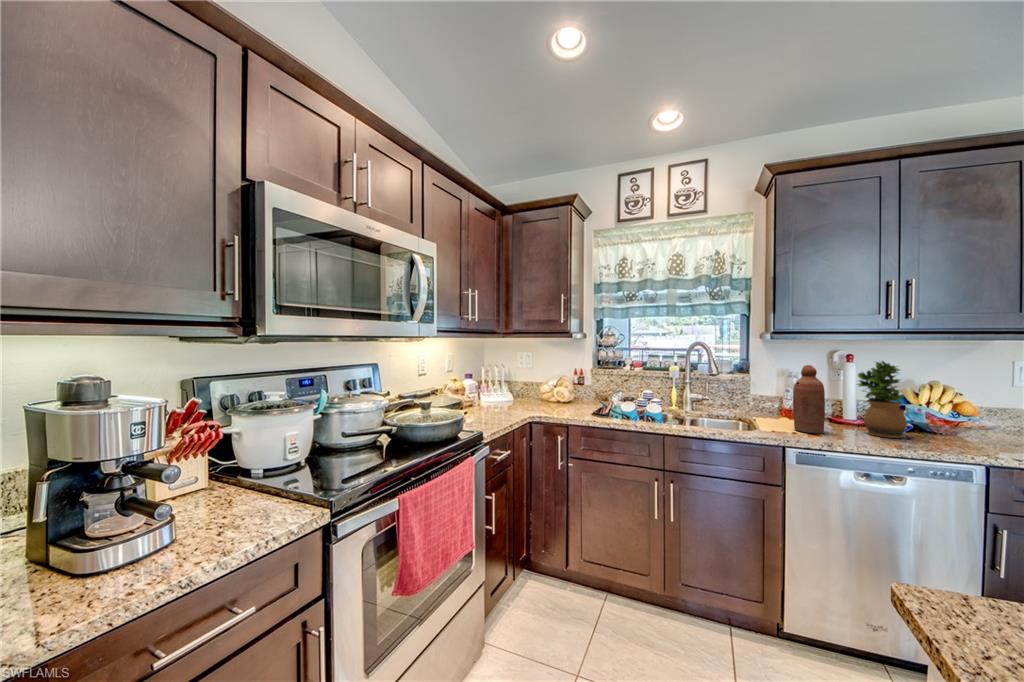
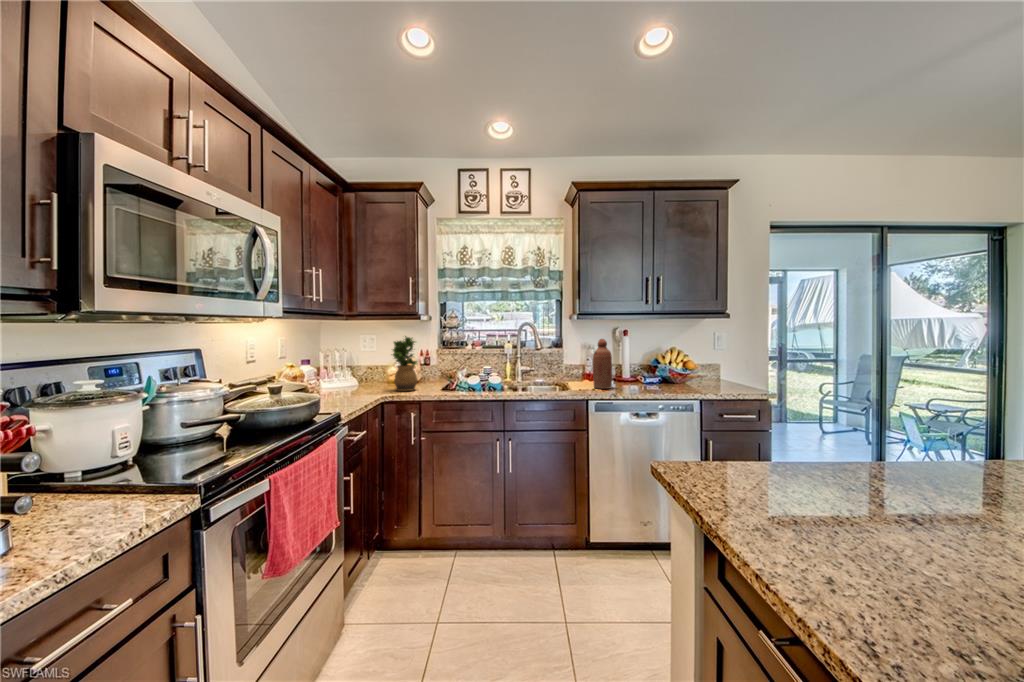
potted plant: present [857,361,908,438] -> present [393,336,418,391]

